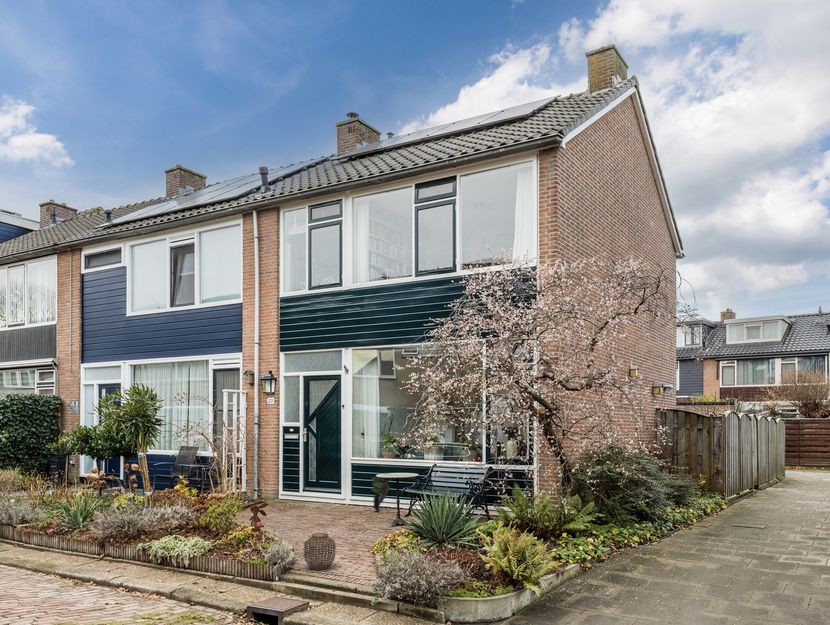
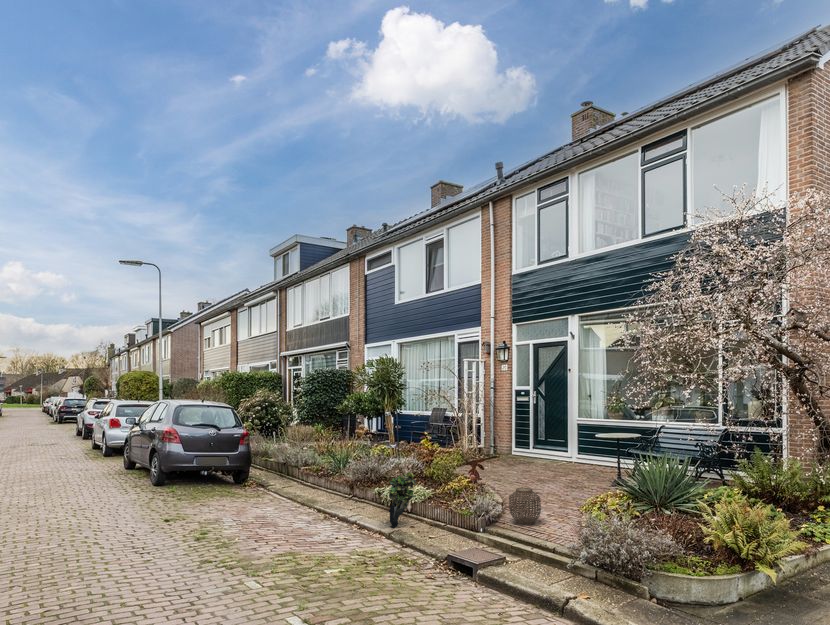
potted plant: present [371,474,391,512] -> present [387,472,416,528]

